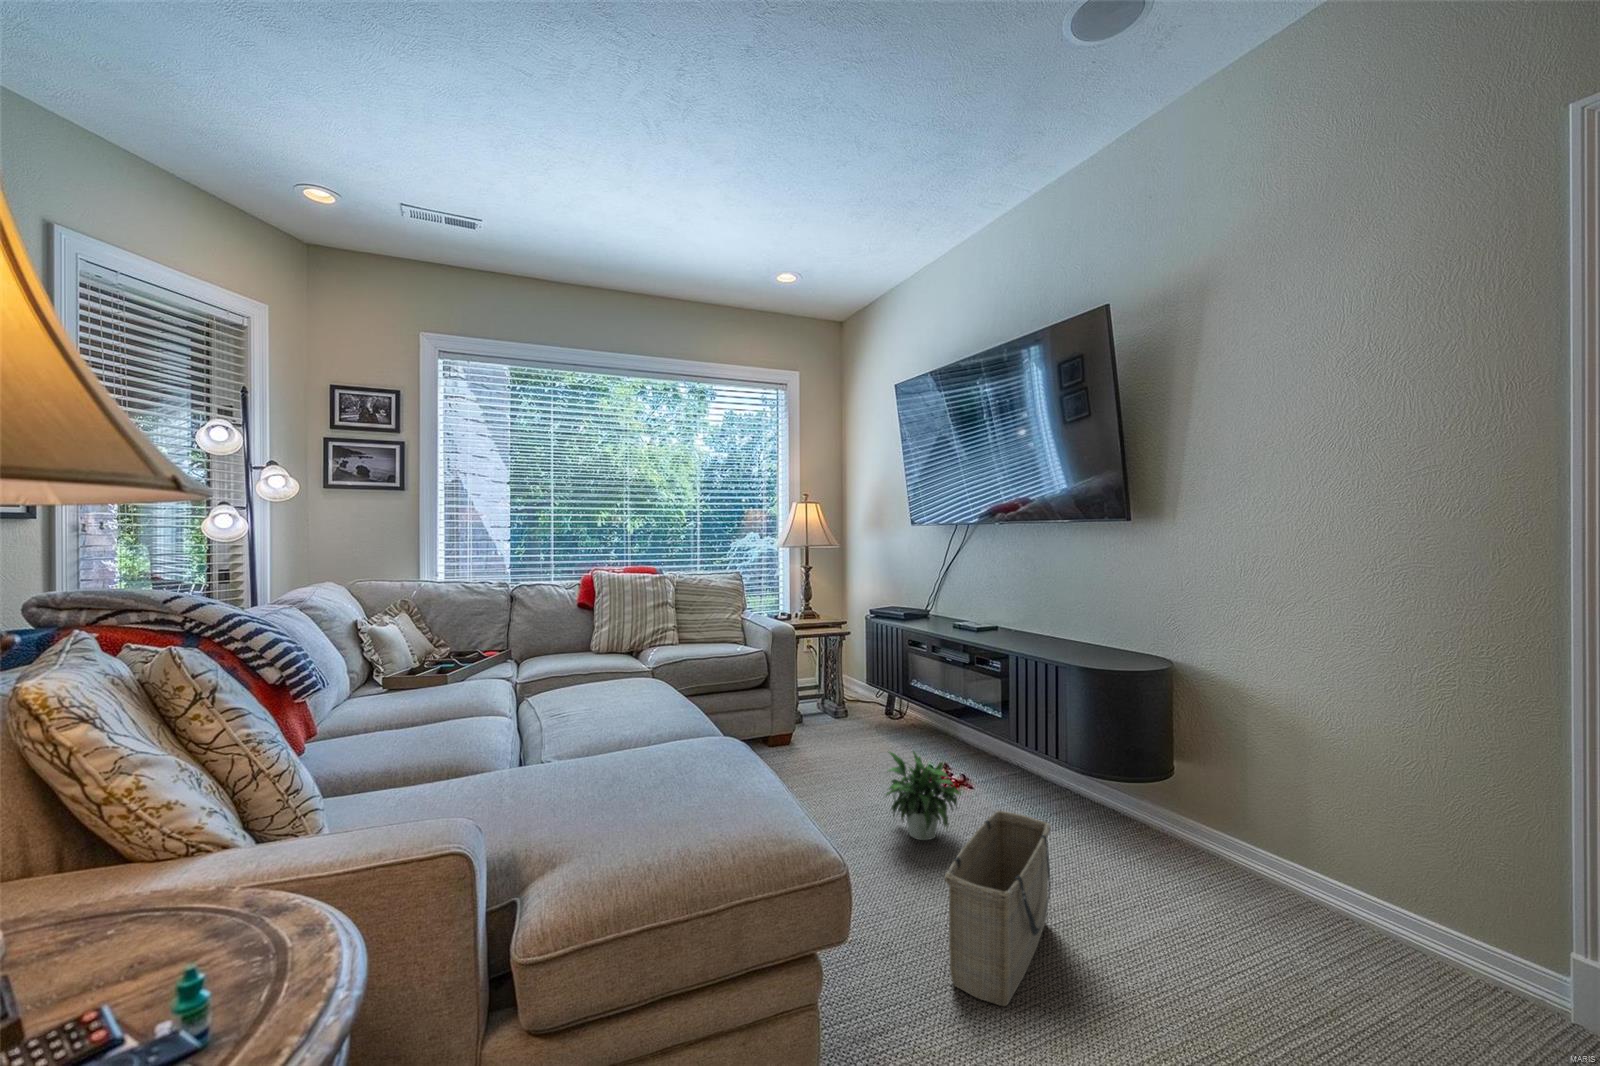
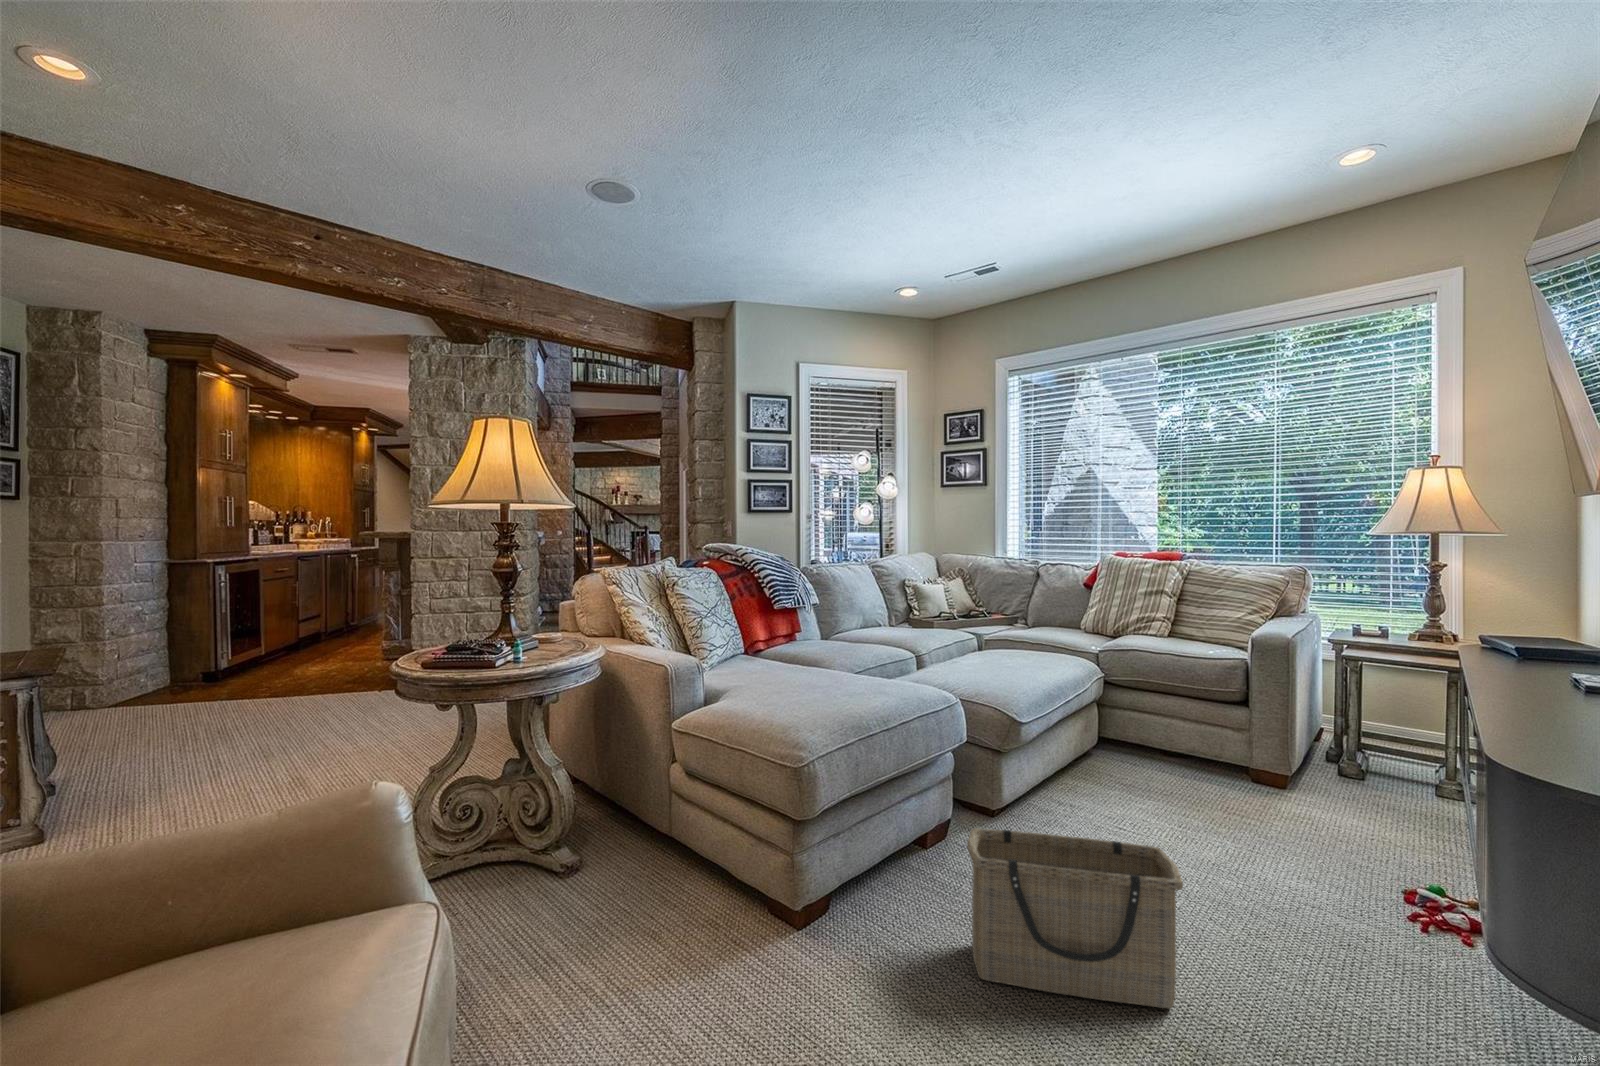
potted plant: present [886,751,961,840] -> none [1165,784,1308,912]

